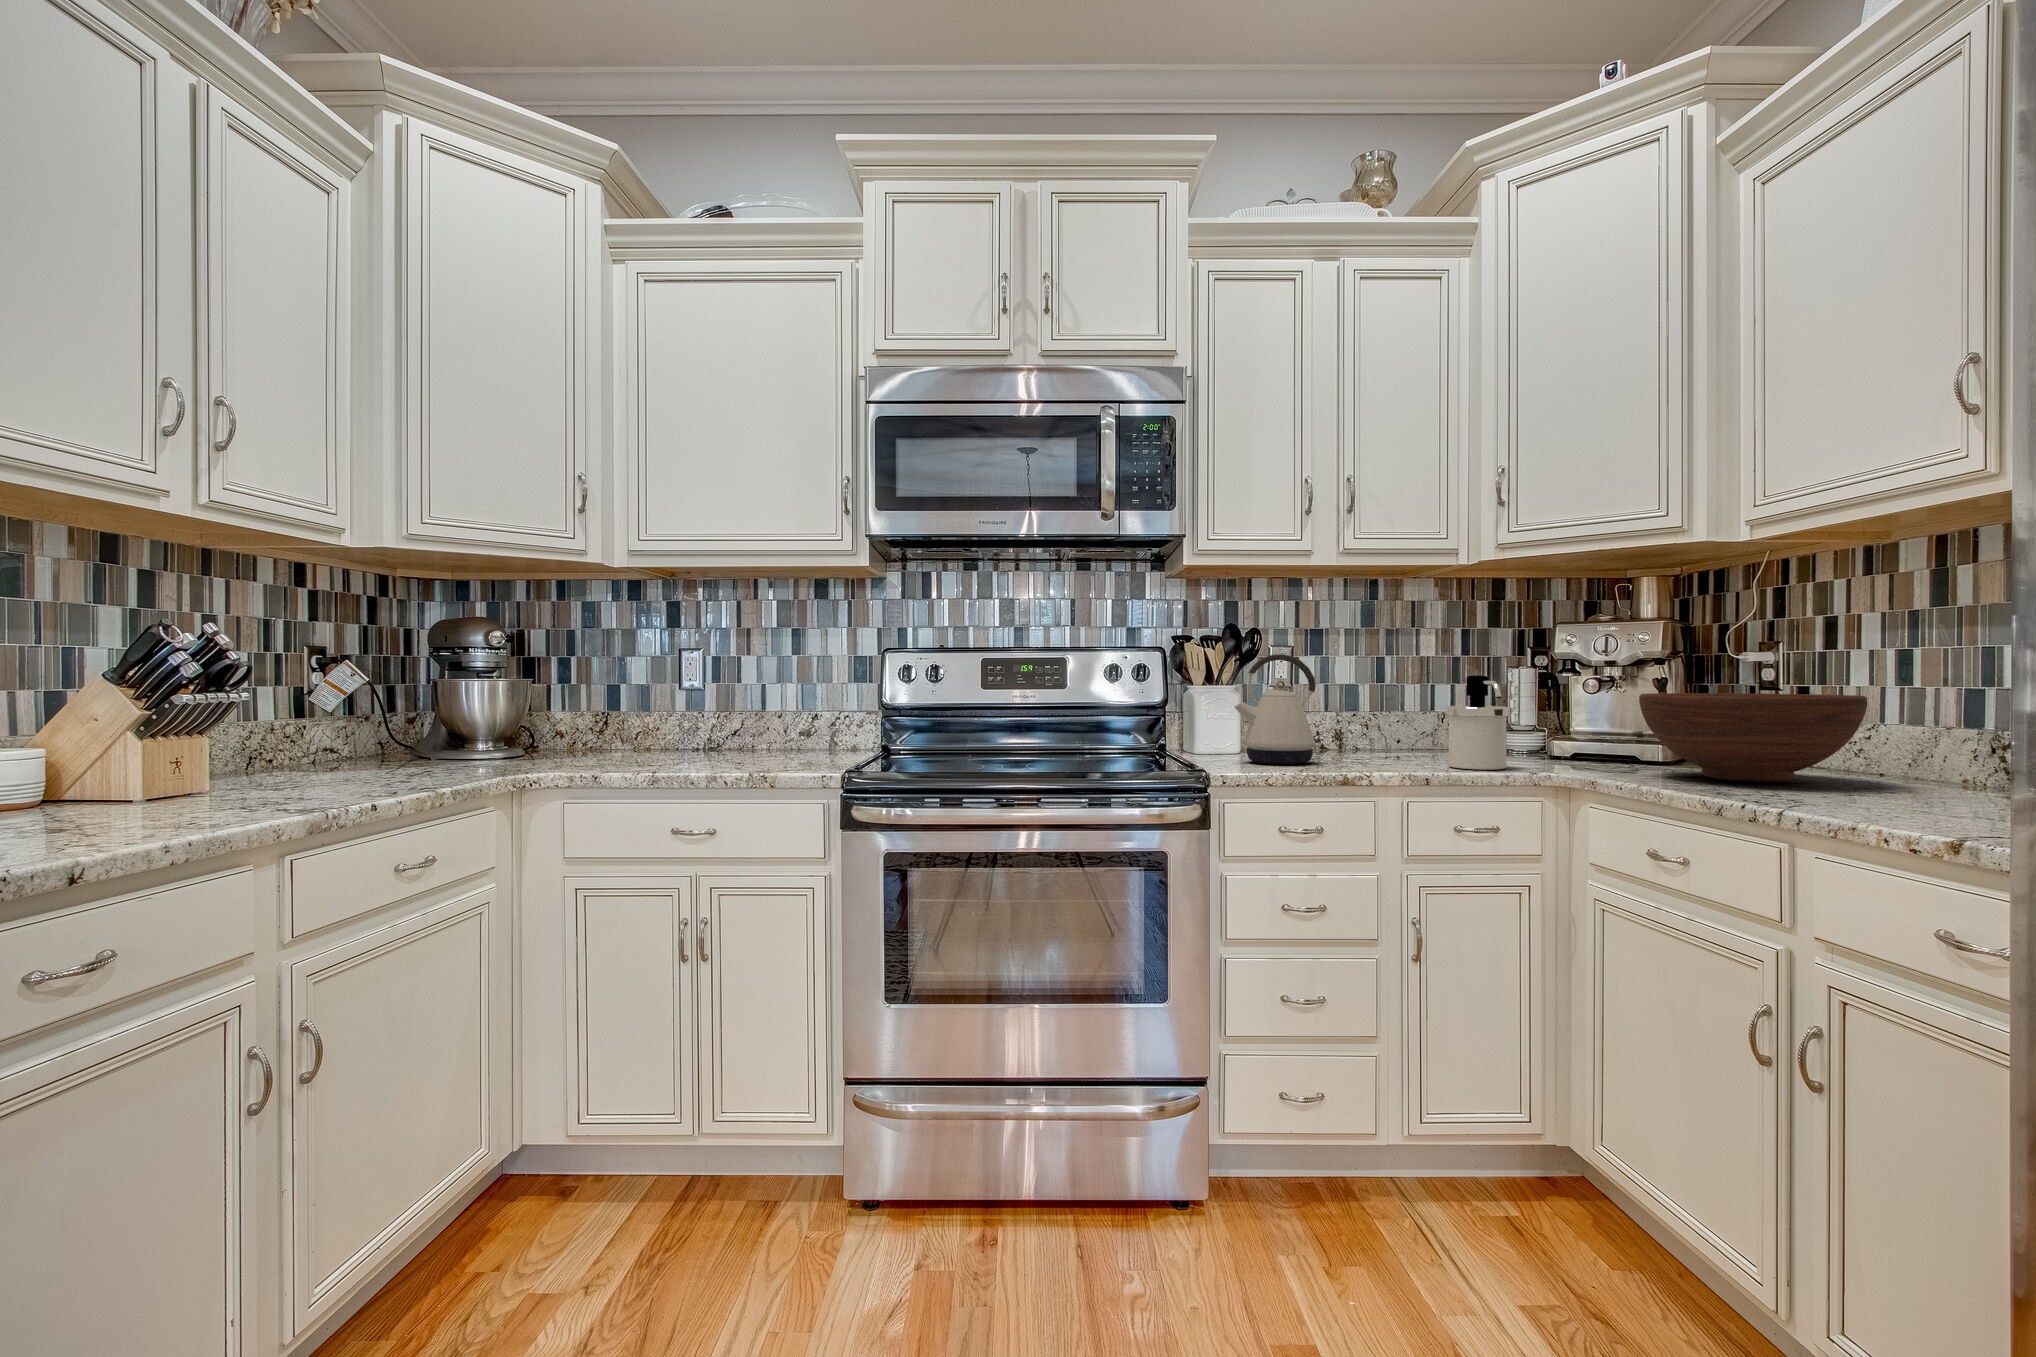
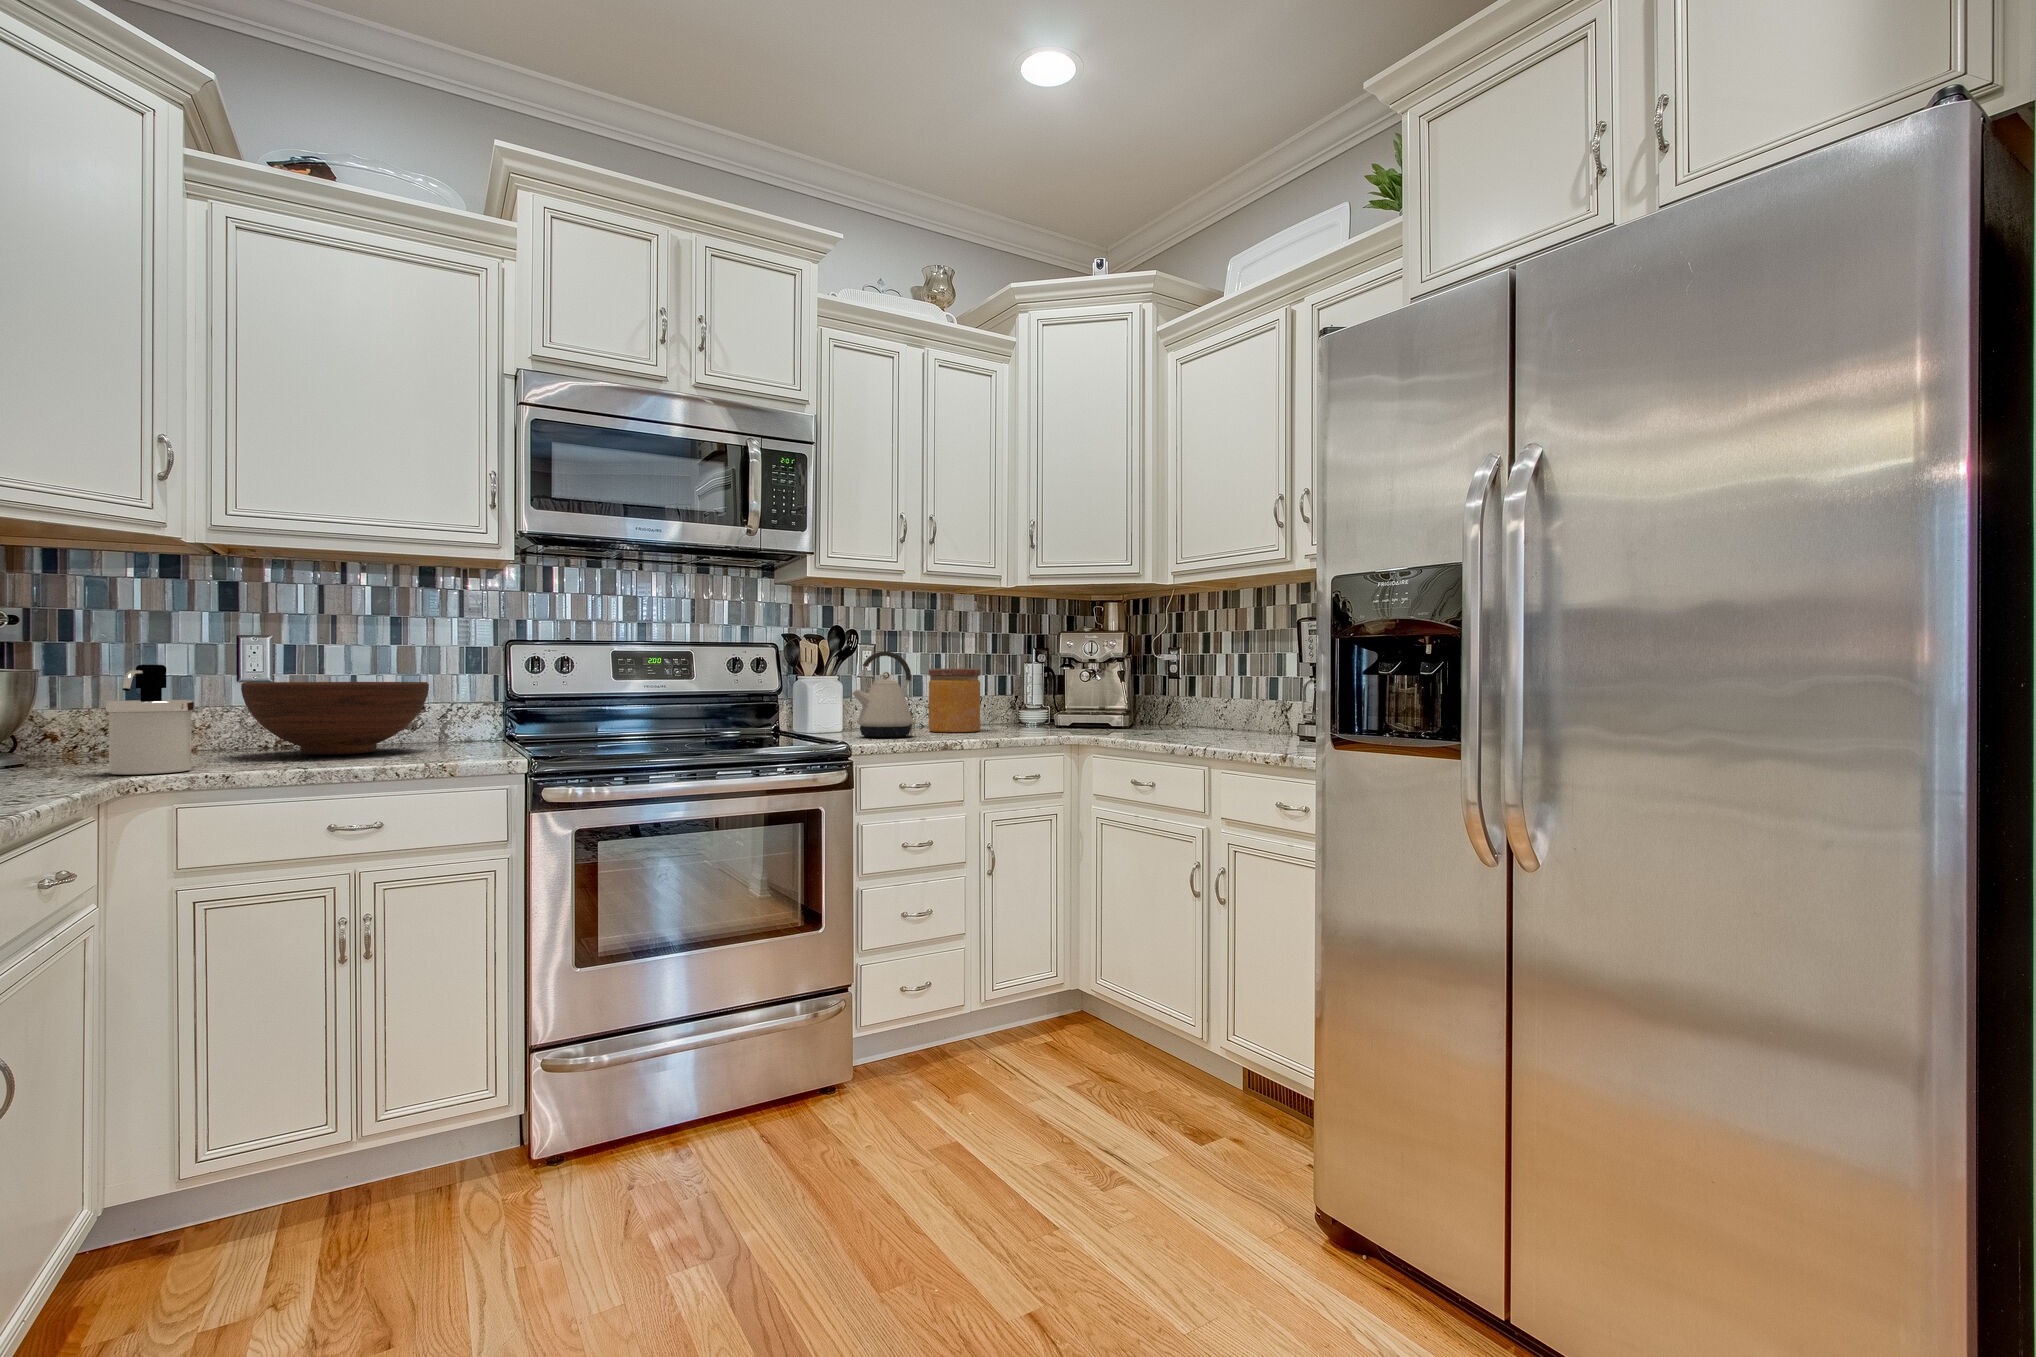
jar: none [1355,675,1428,760] -> present [929,669,980,732]
soap dispenser: present [1447,676,1509,770] -> present [106,665,194,775]
fruit bowl: present [1639,693,1867,782] -> present [241,682,429,755]

